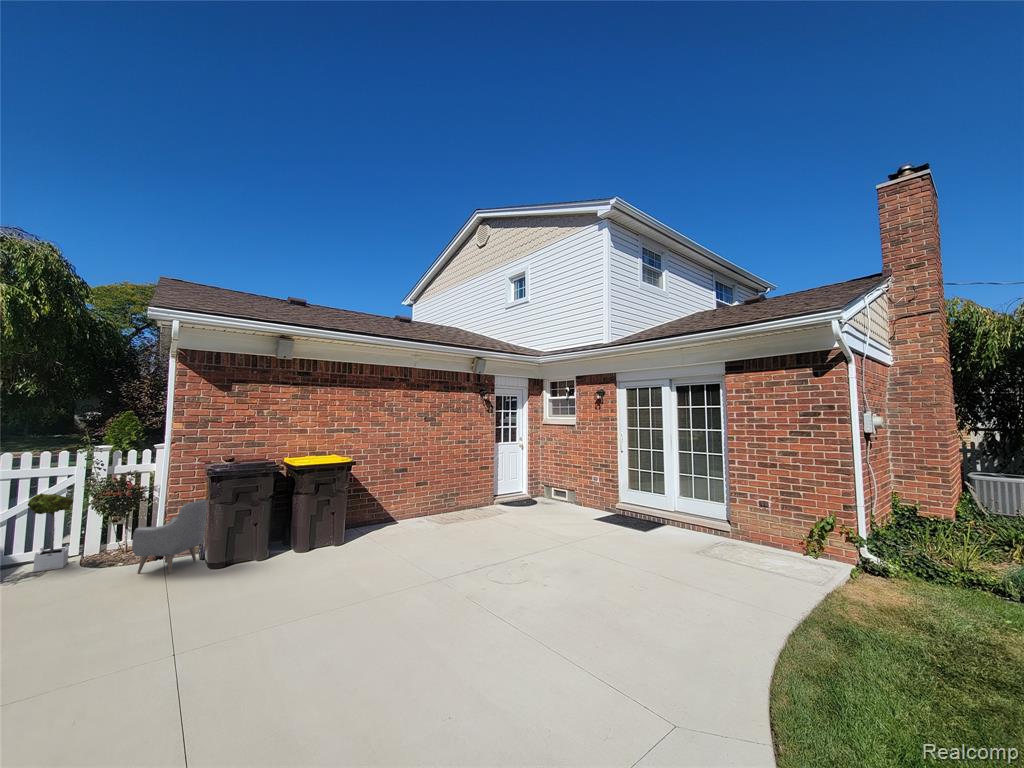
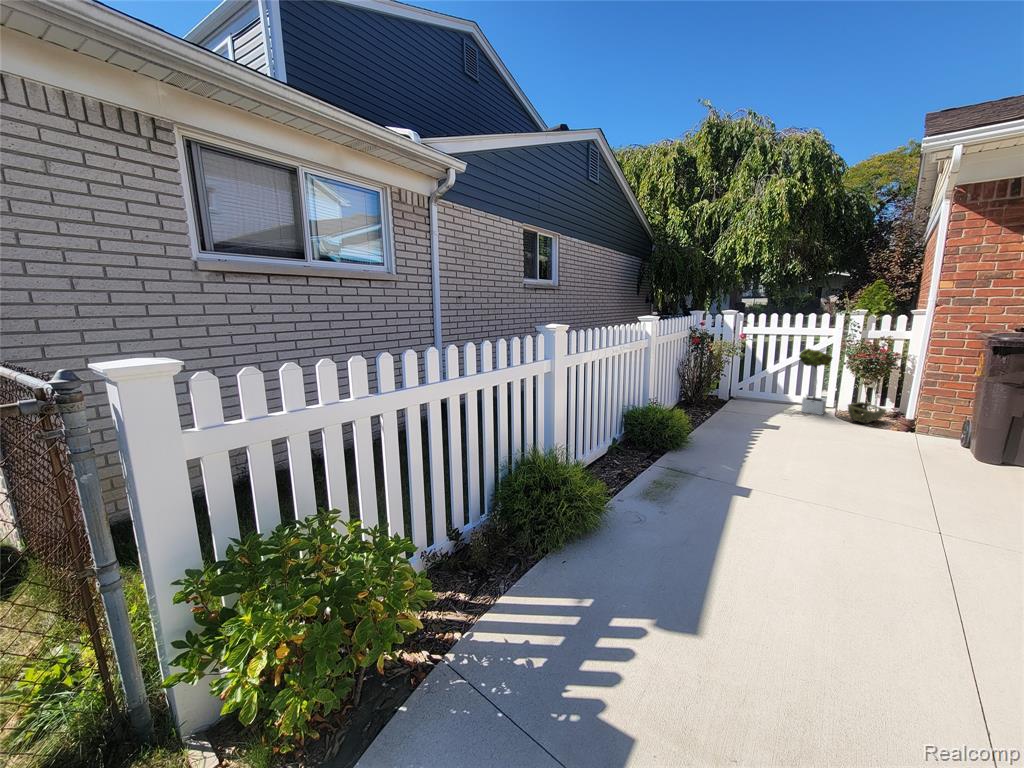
armchair: present [132,499,207,574] -> none [884,376,981,450]
woven basket: none [94,541,137,563] -> present [848,402,886,423]

